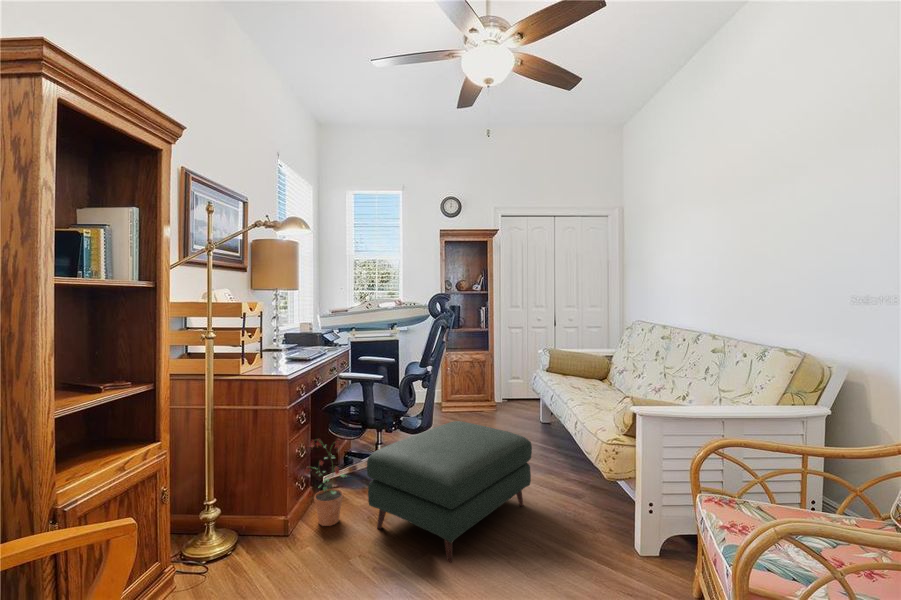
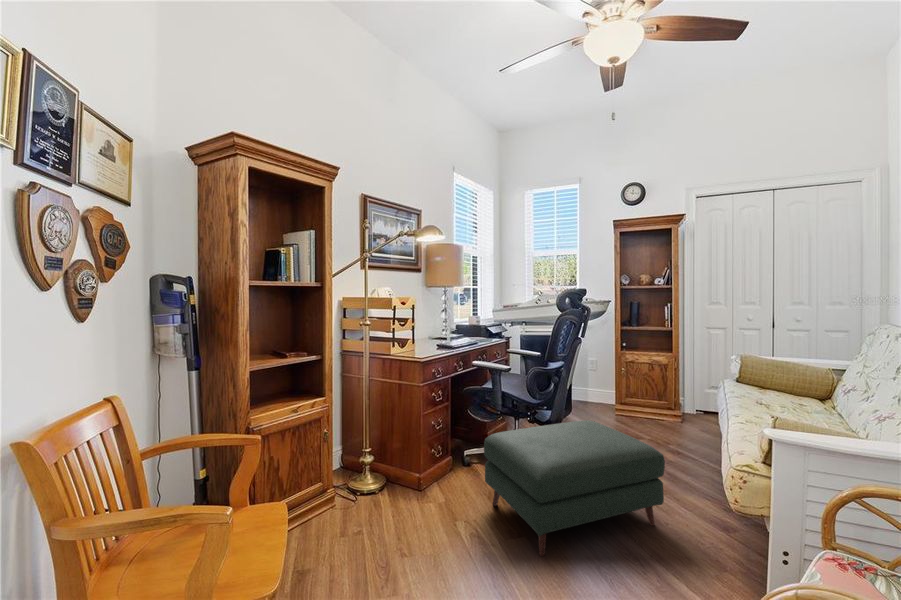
potted plant: present [304,439,347,526] -> none [434,415,474,492]

